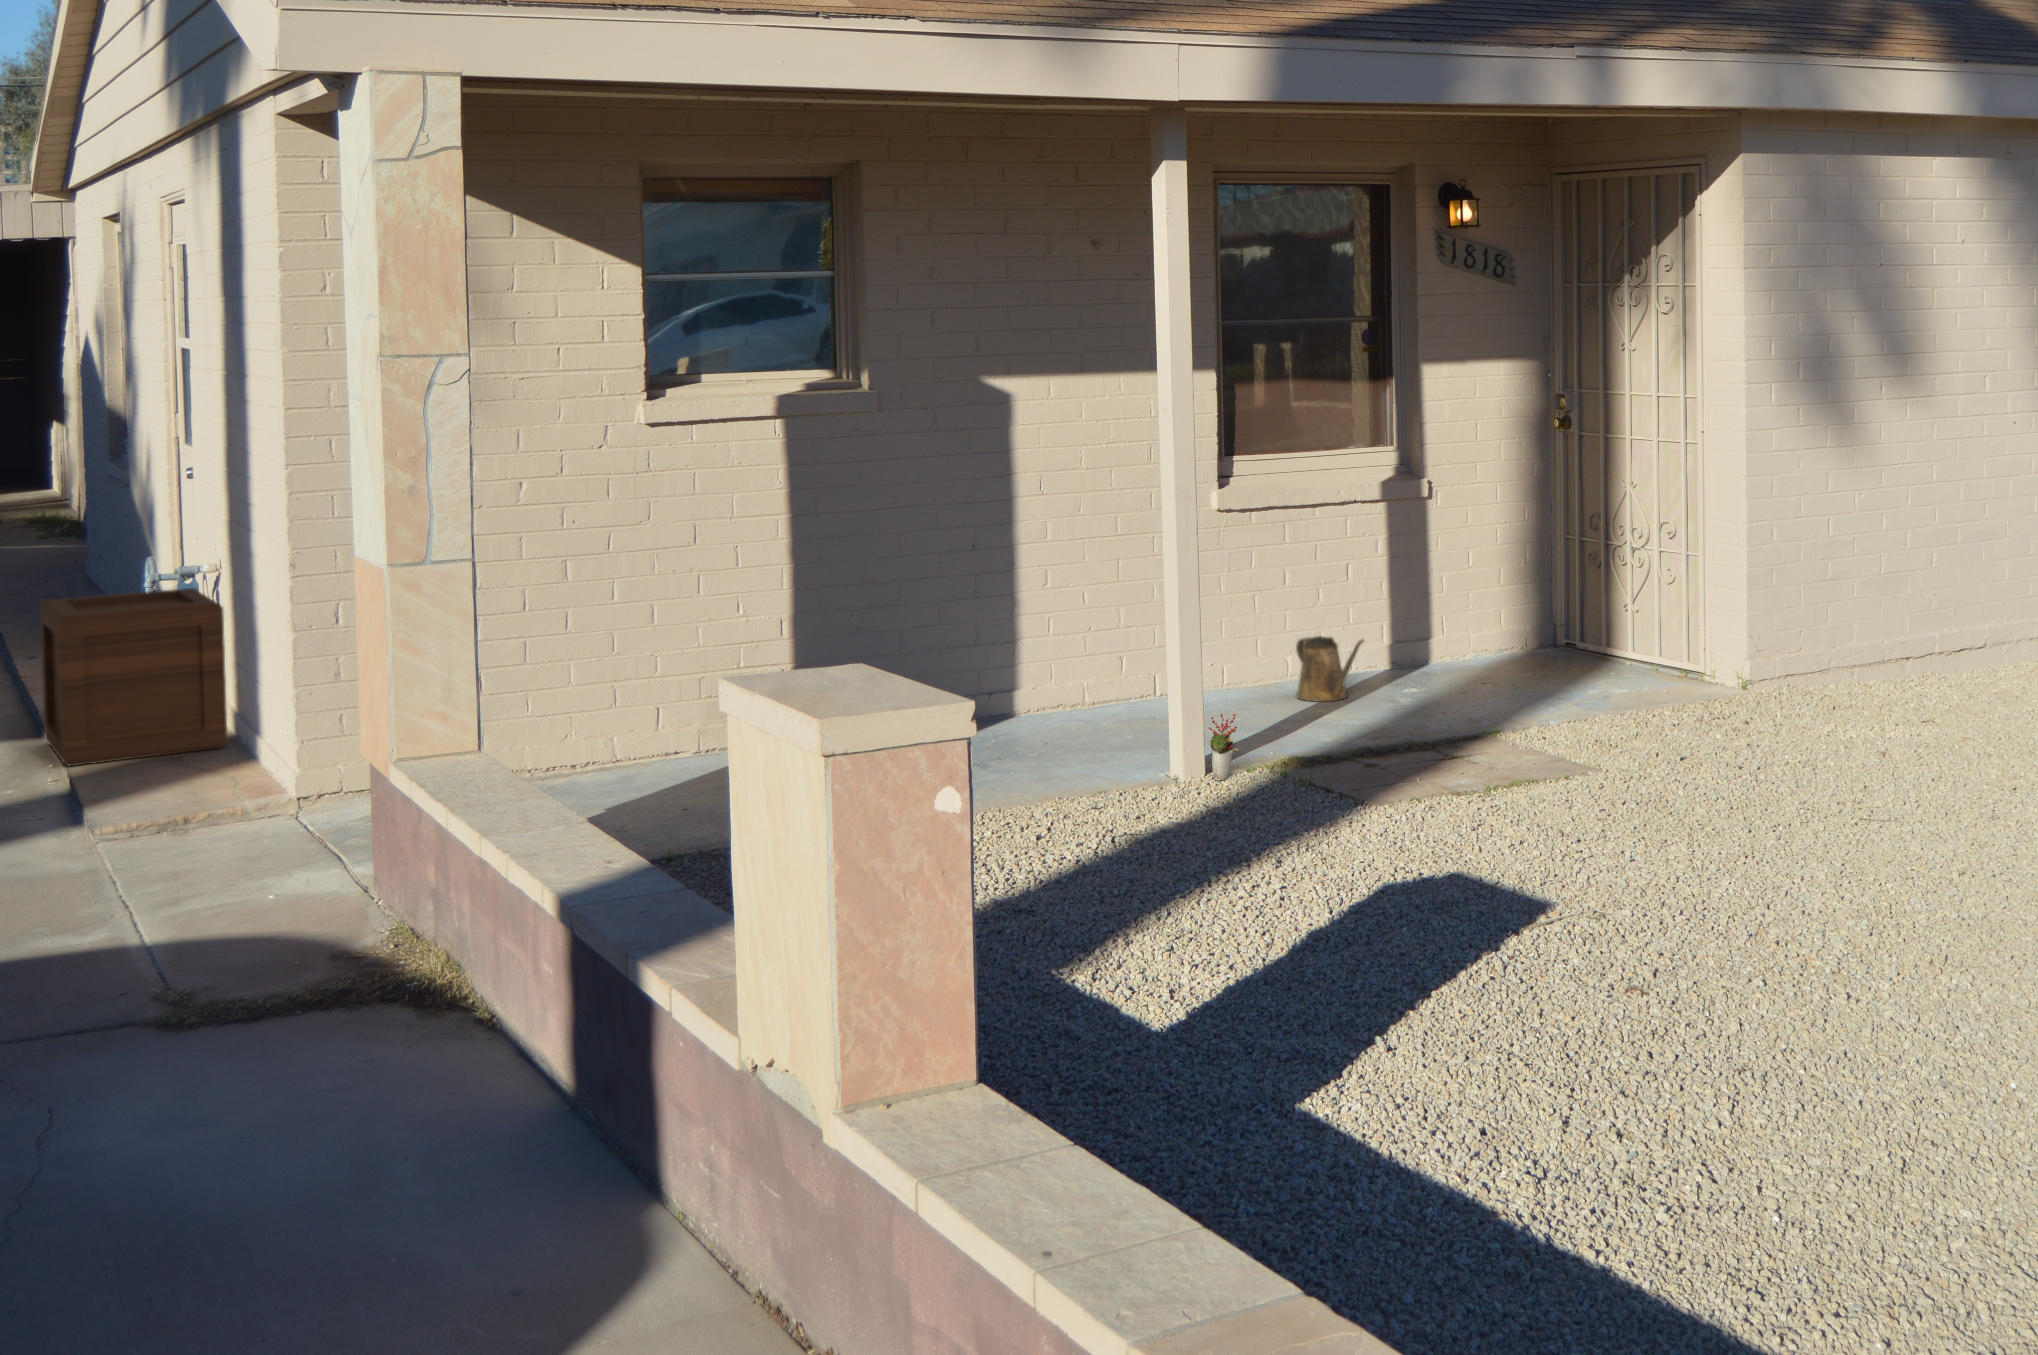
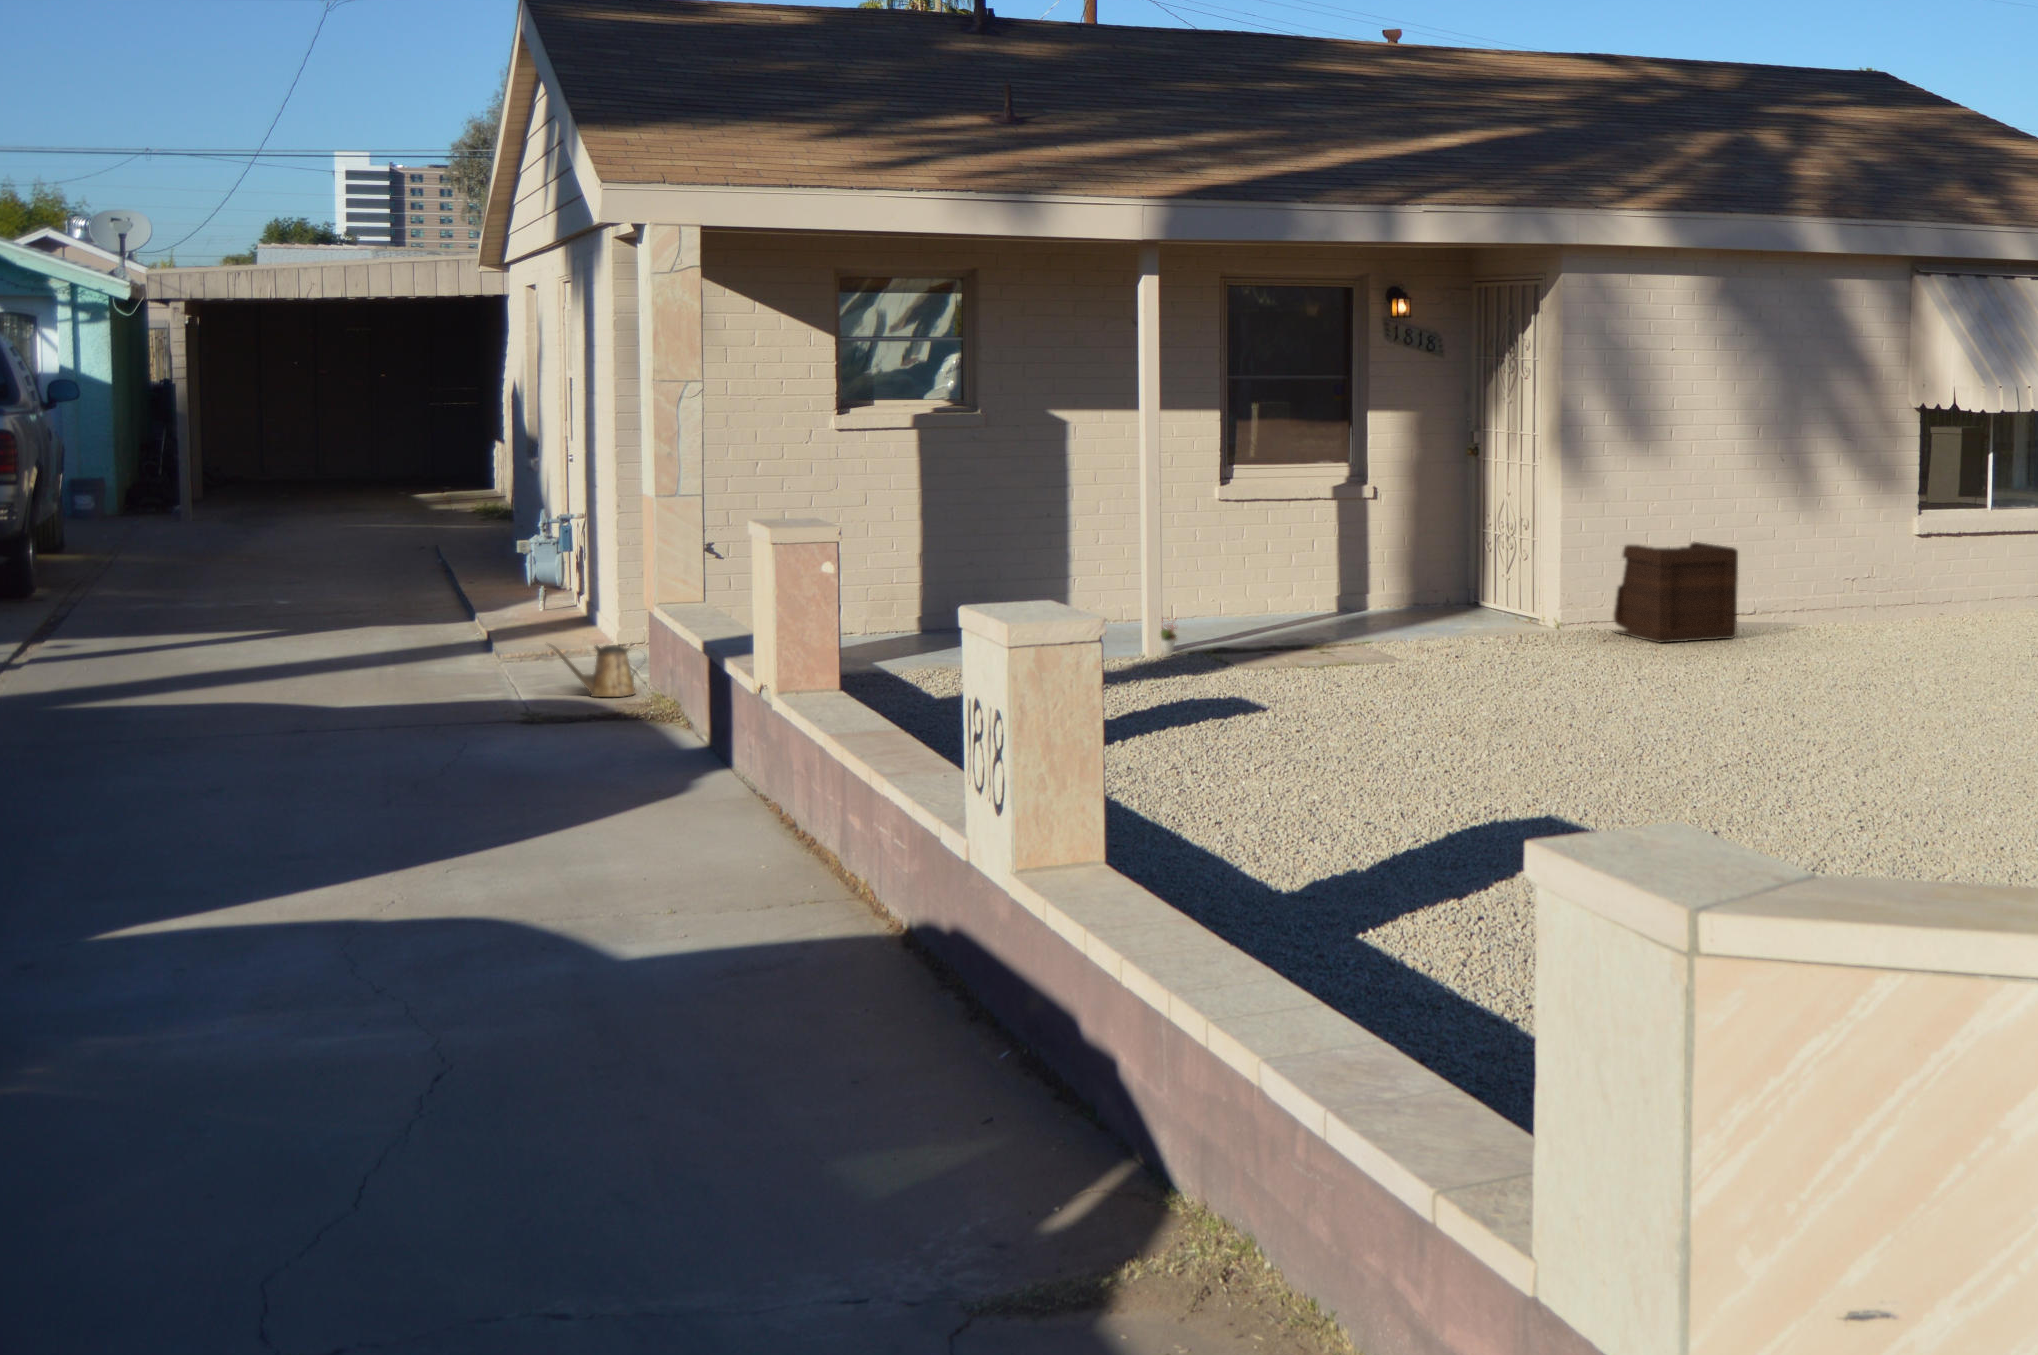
wooden crate: present [40,588,227,766] -> present [1614,542,1738,643]
watering can: present [1296,636,1364,702] -> present [548,644,638,697]

